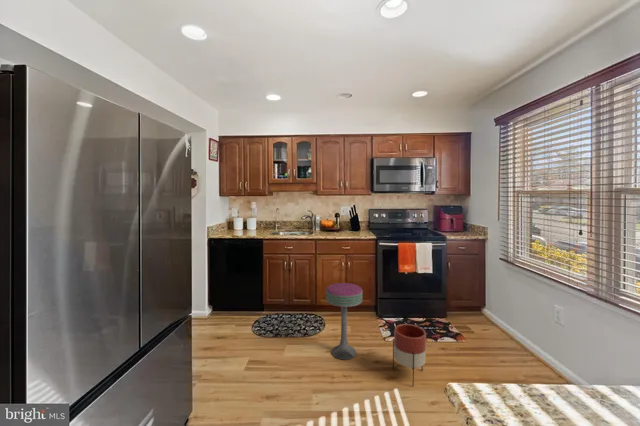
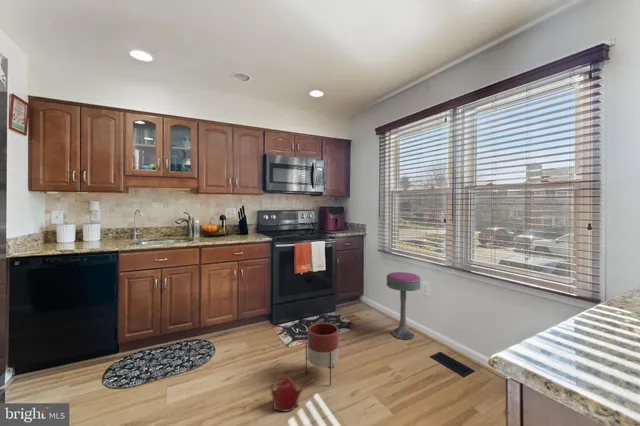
bar stool: present [326,283,363,360] -> present [387,272,421,339]
watering can: none [353,362,392,395] -> present [271,376,312,412]

